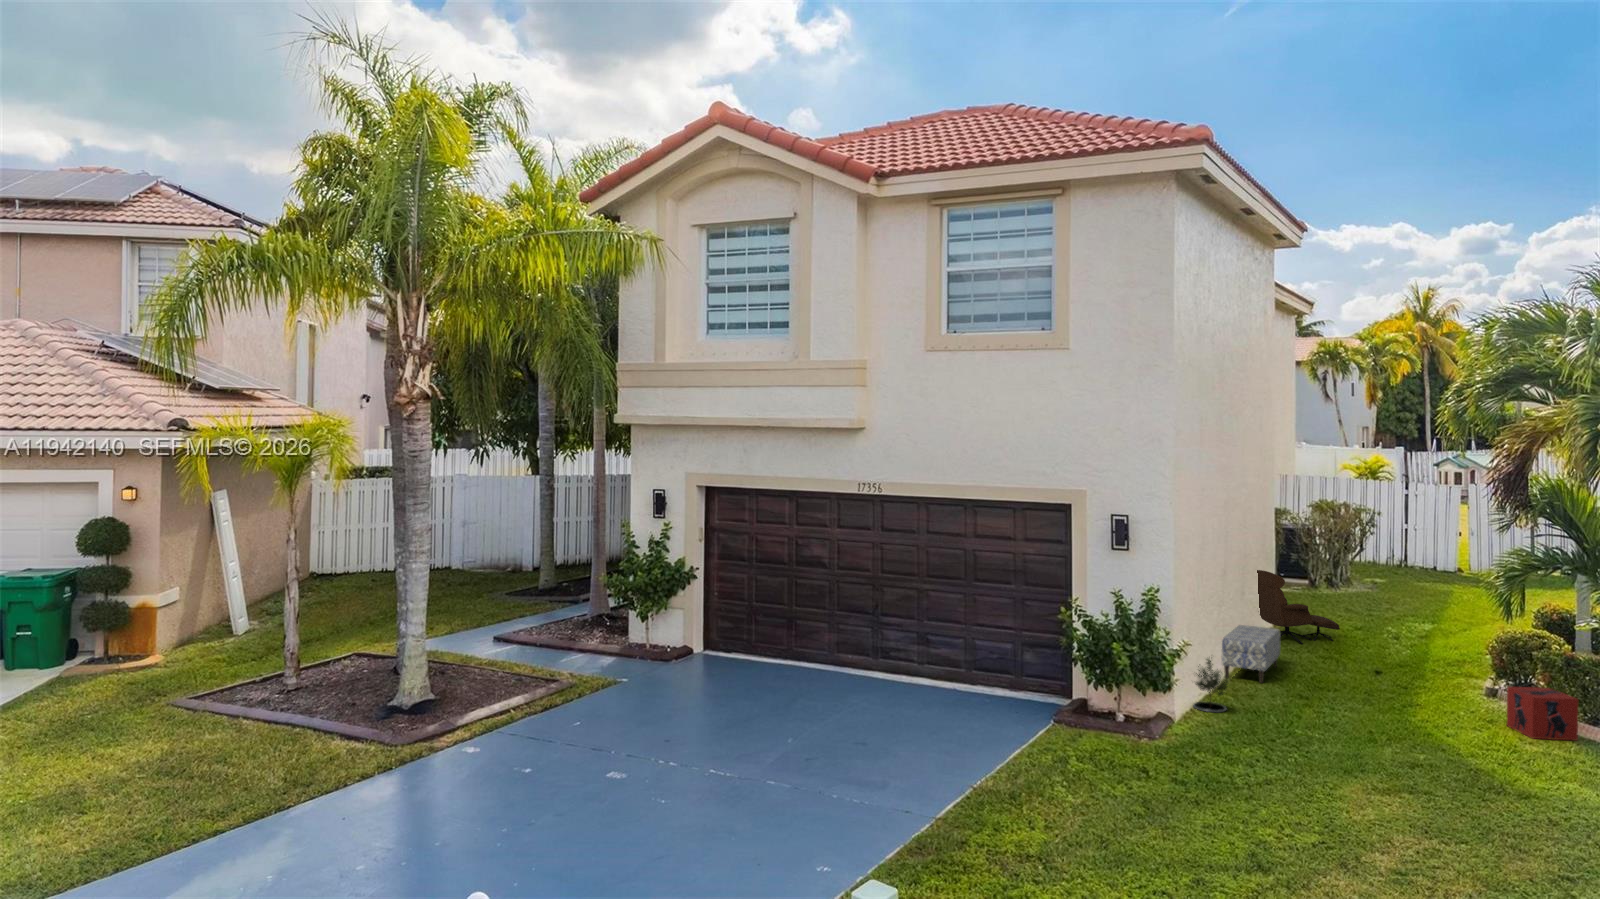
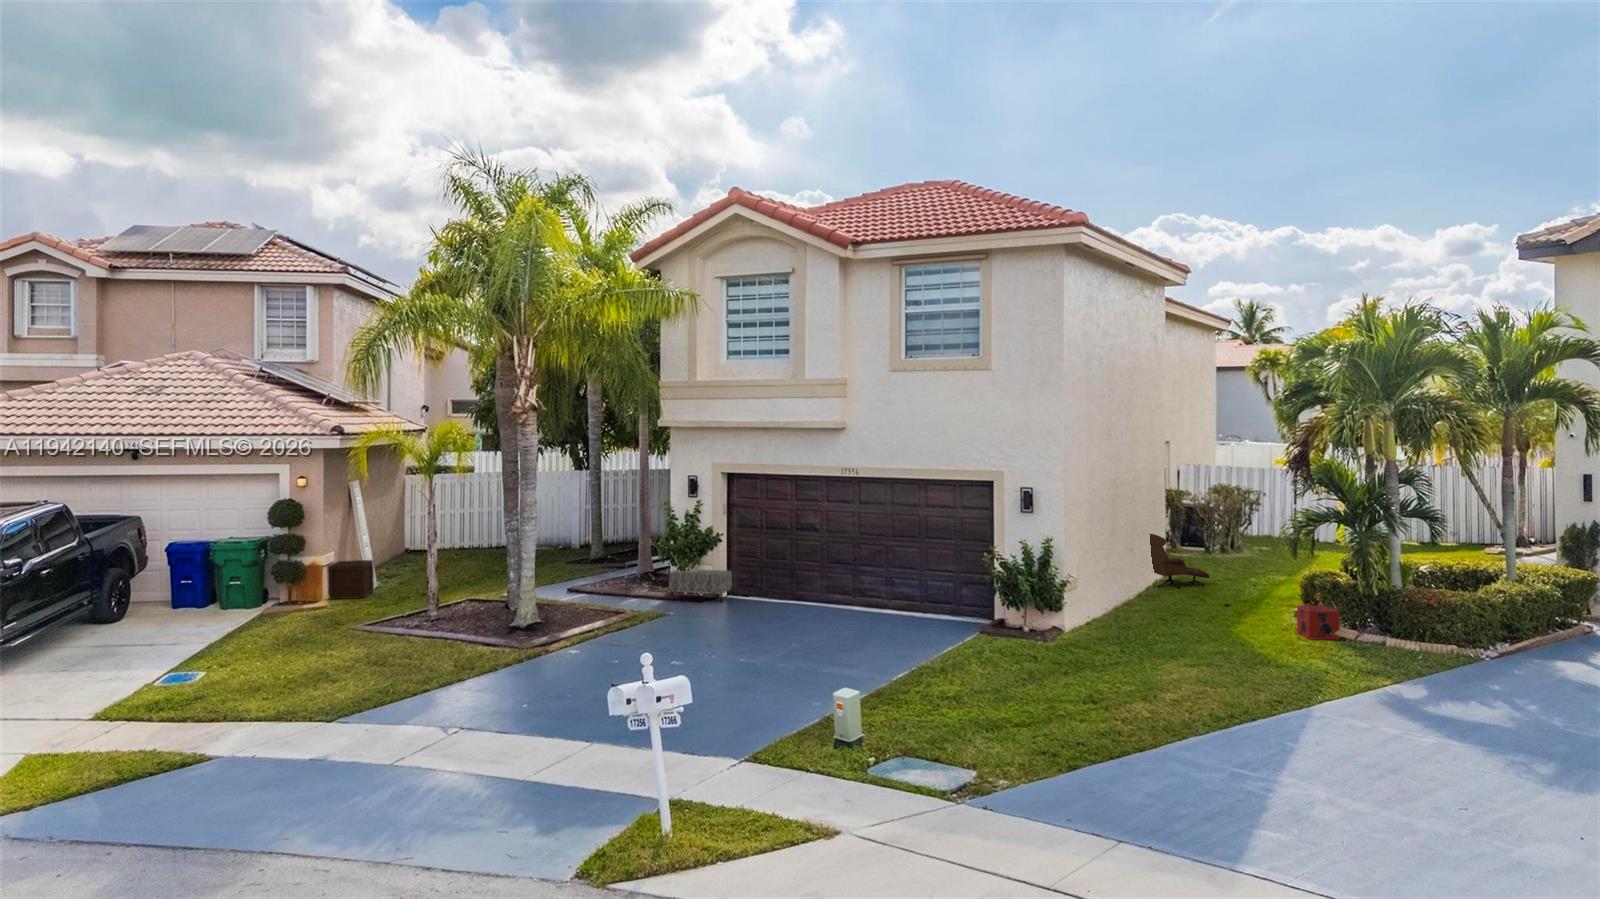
wooden crate: none [166,597,235,652] -> present [327,560,374,599]
bench: present [1222,625,1280,683] -> present [669,570,732,602]
potted tree: present [1193,659,1228,712] -> none [1079,586,1107,627]

